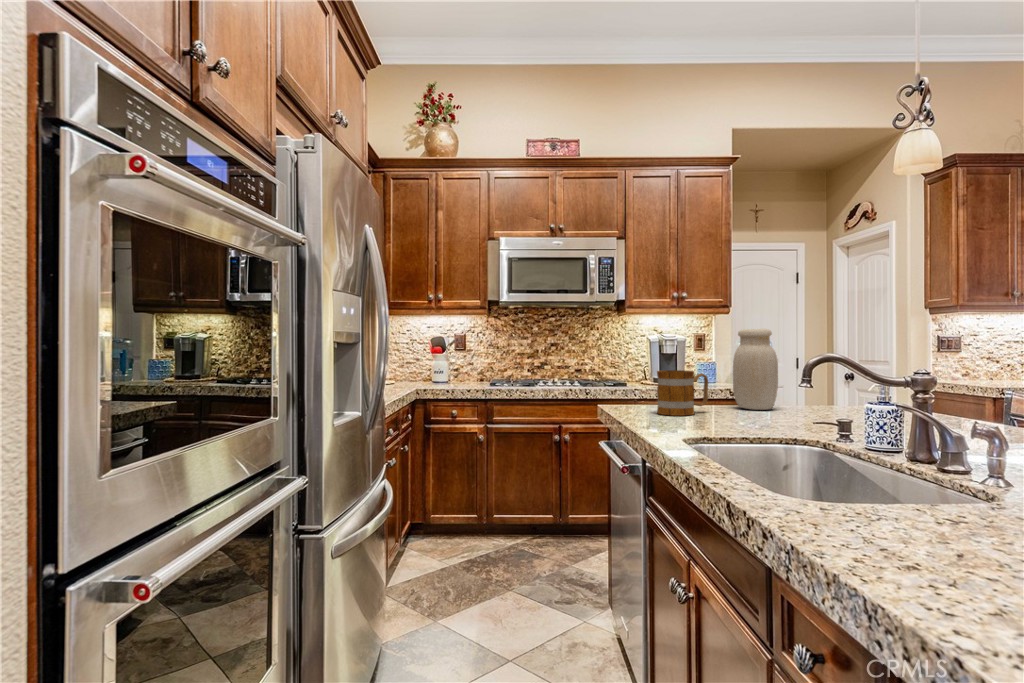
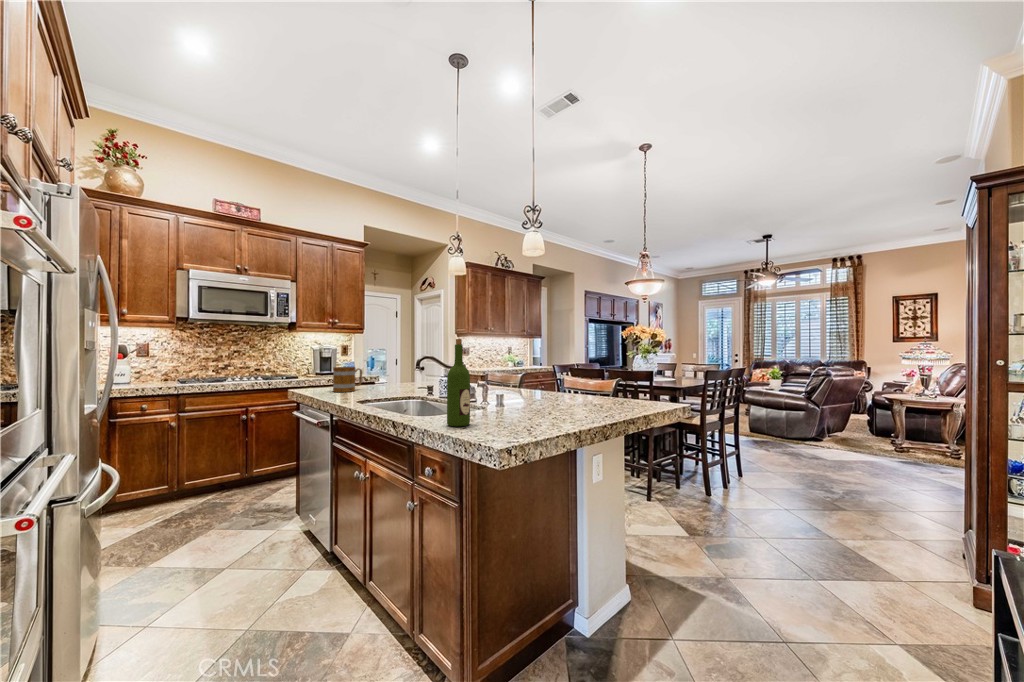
wine bottle: none [857,301,939,572] -> present [447,339,470,426]
jar: present [733,329,778,410] -> none [374,344,397,387]

